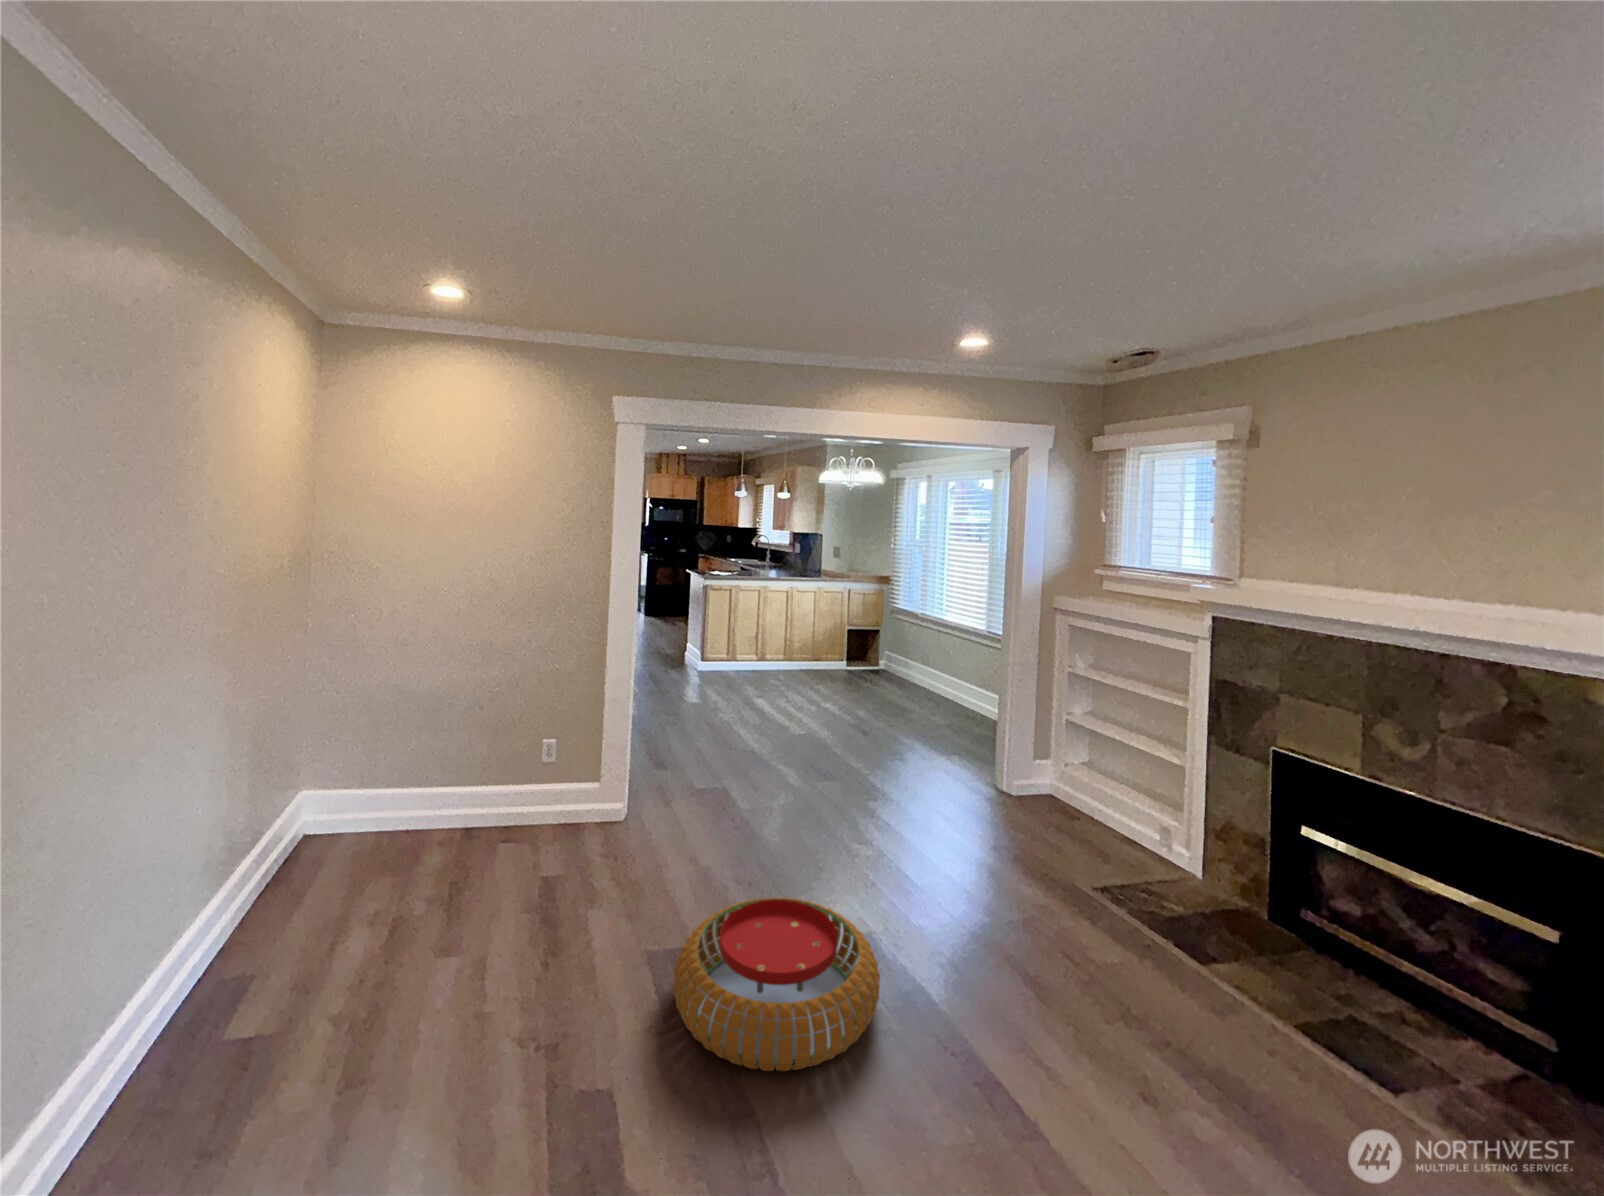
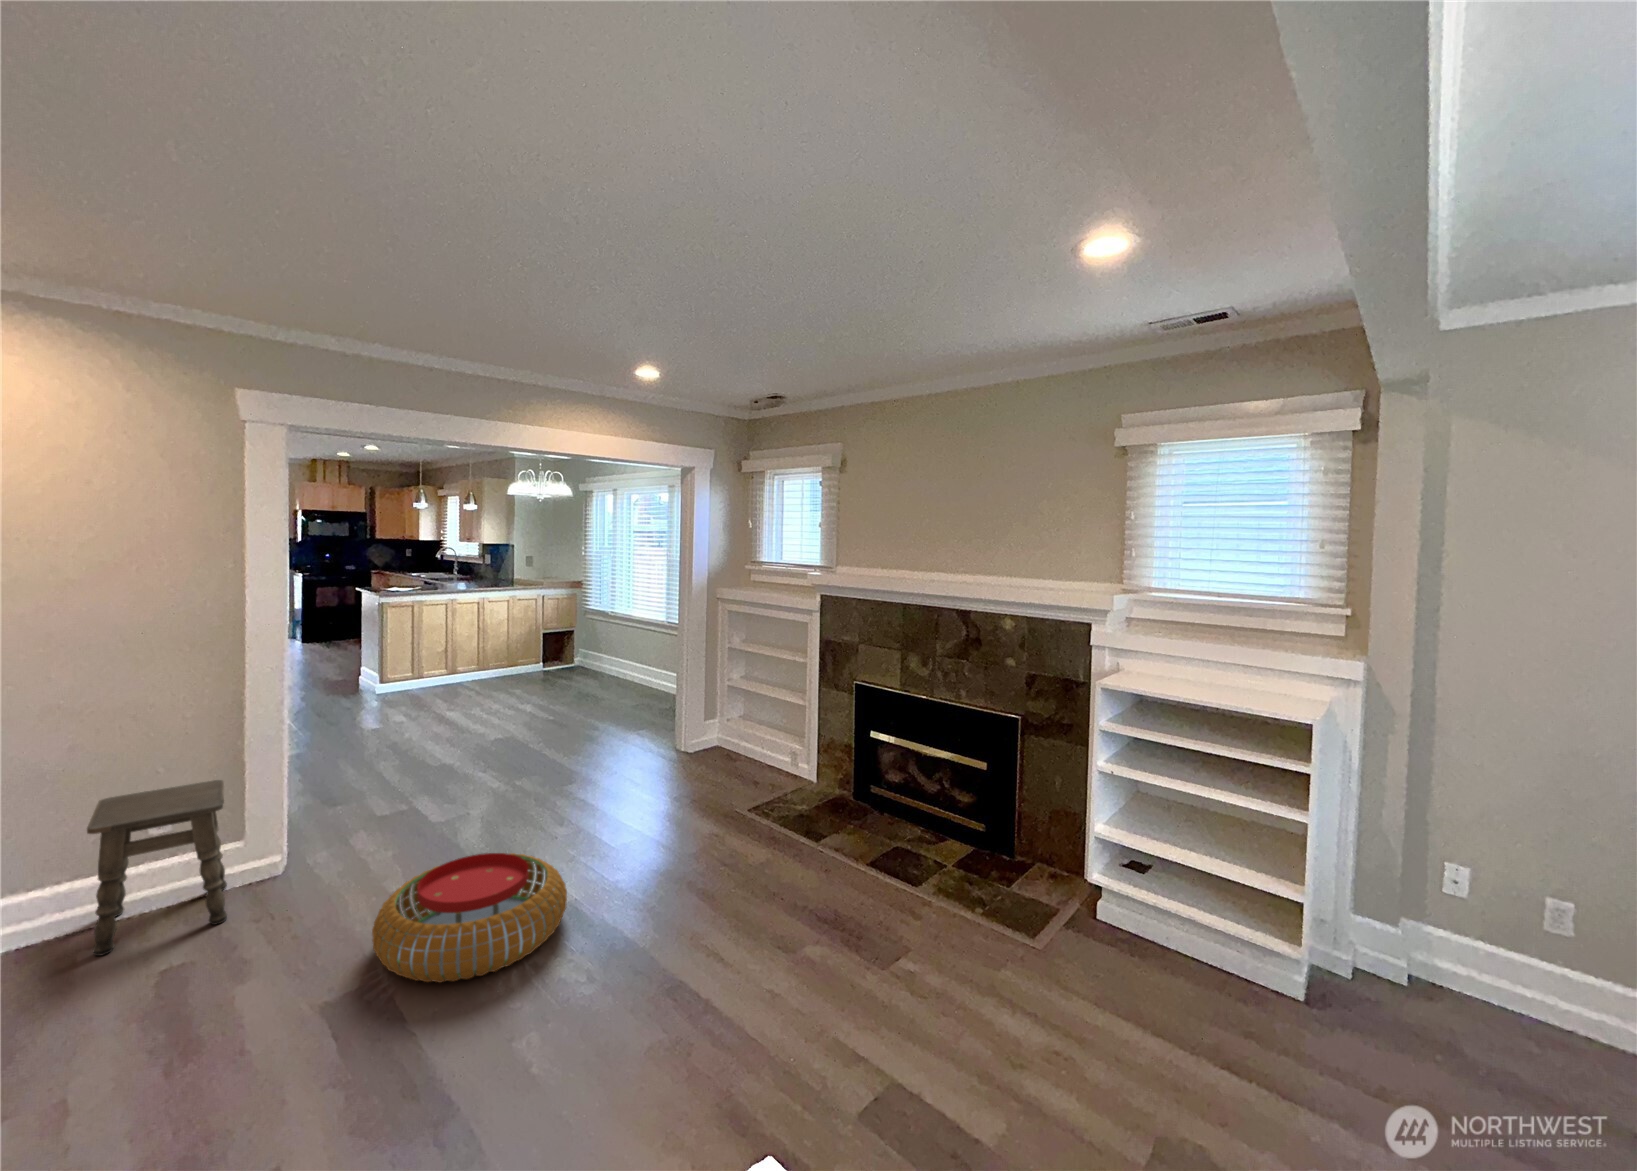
side table: none [457,759,564,916] -> present [87,780,227,956]

